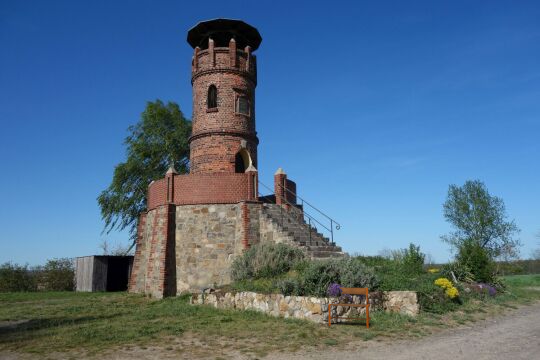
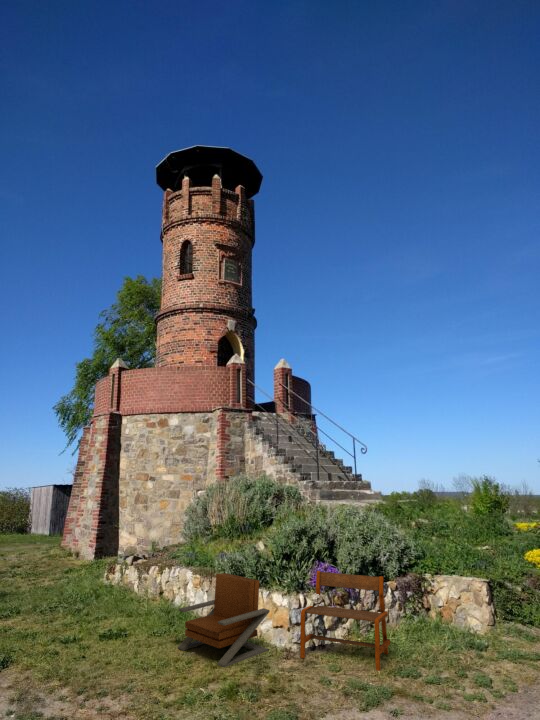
lounge chair: none [264,290,311,330] -> present [178,573,270,667]

